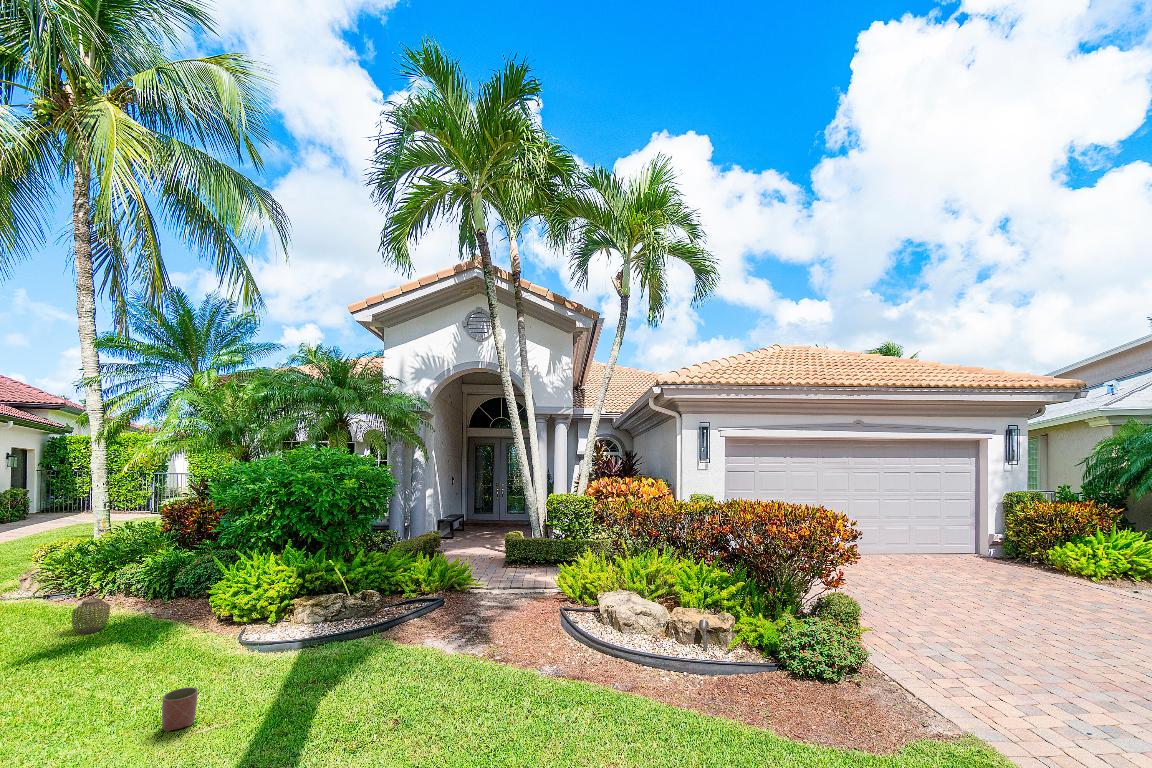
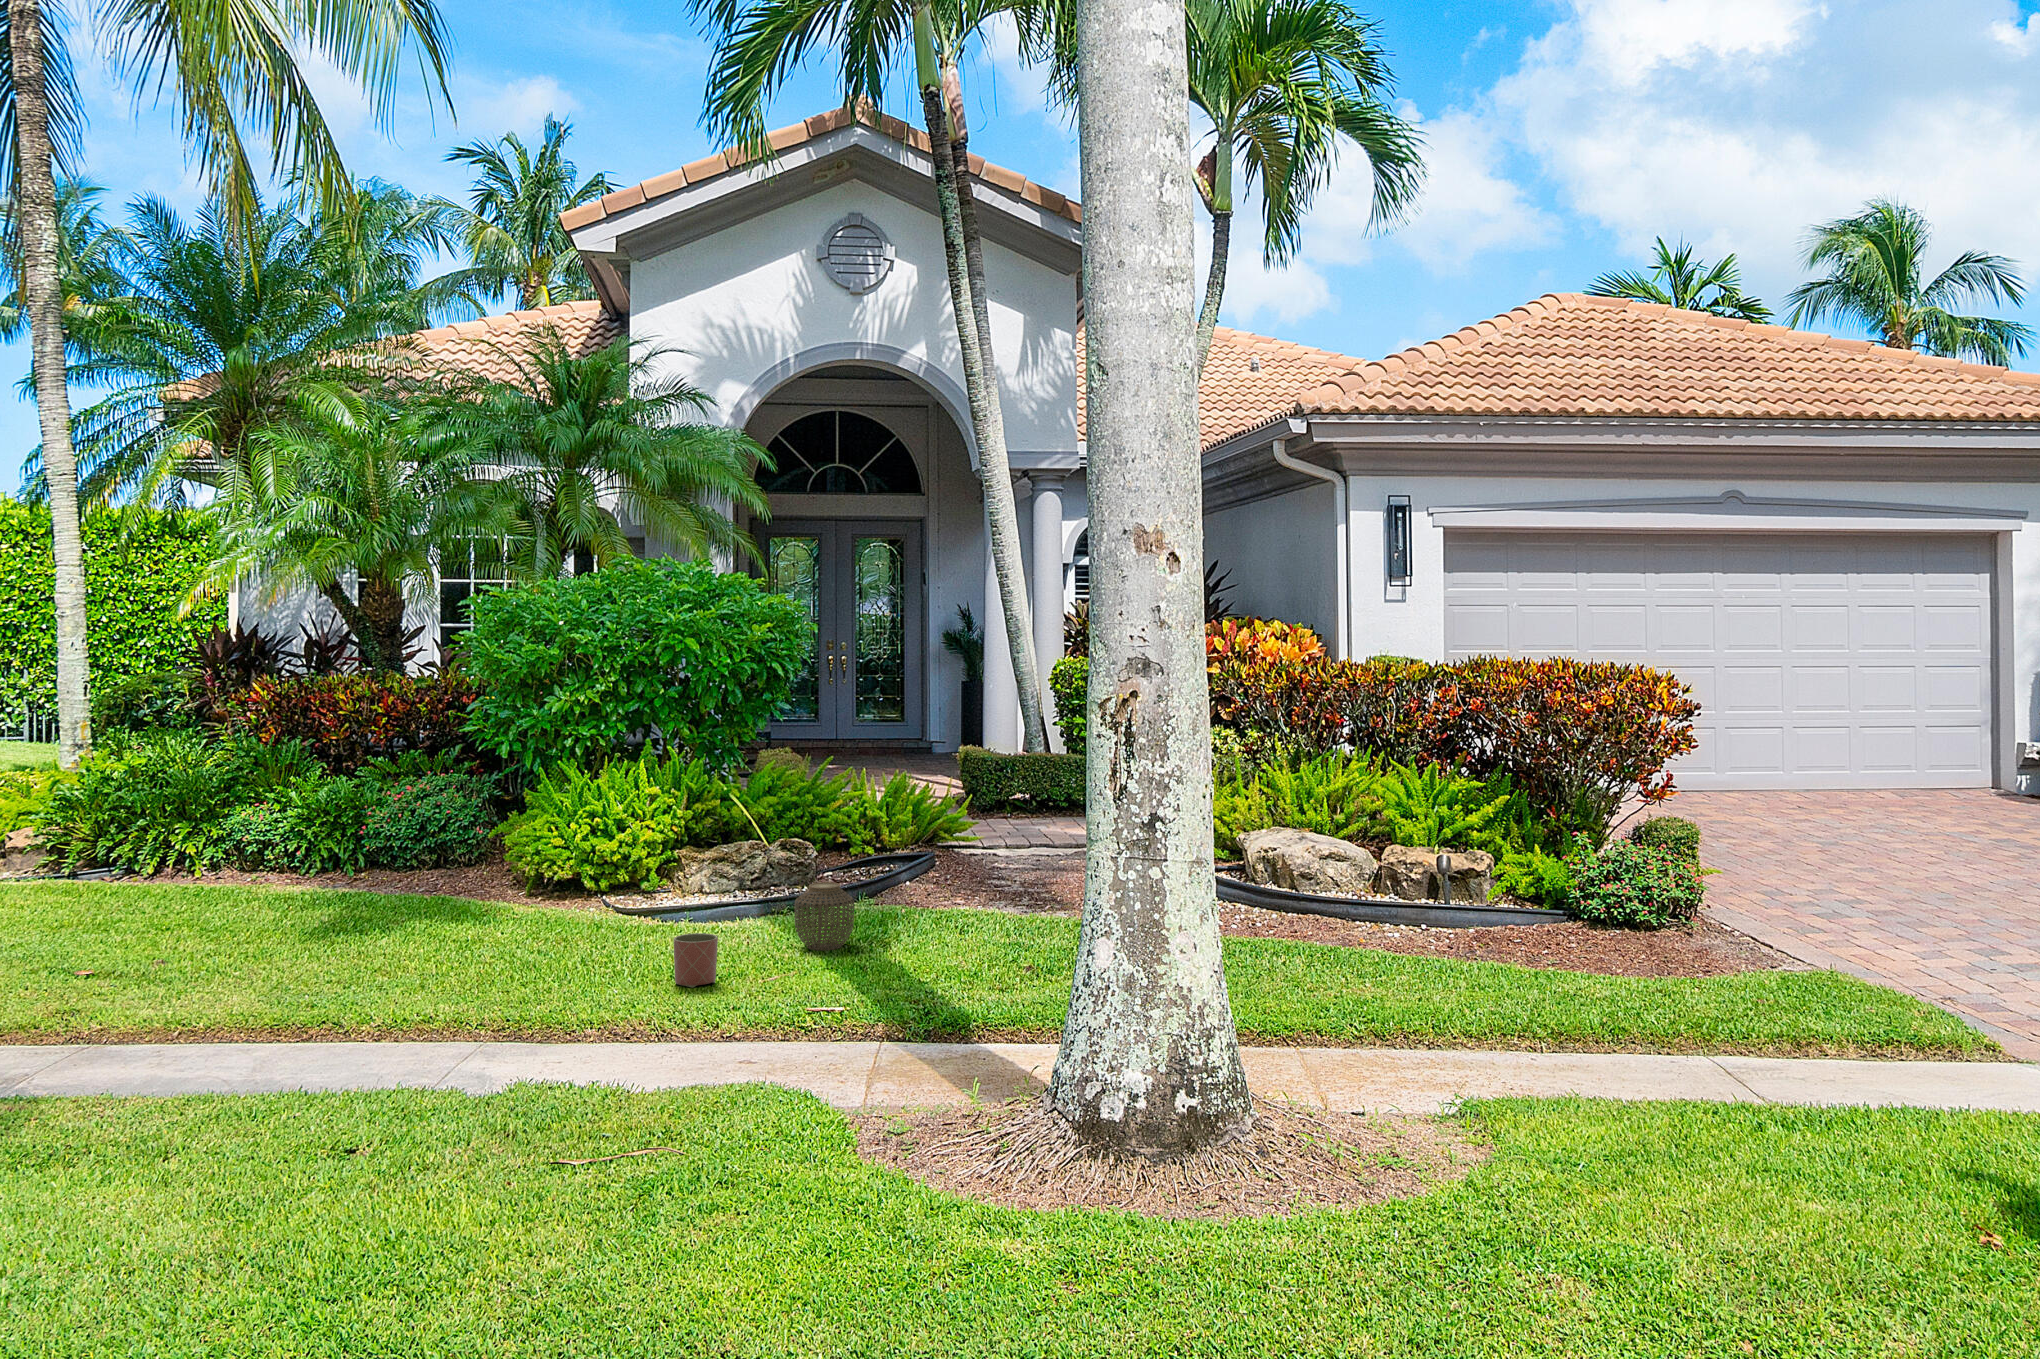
woven basket: present [72,599,110,634] -> present [795,882,854,950]

